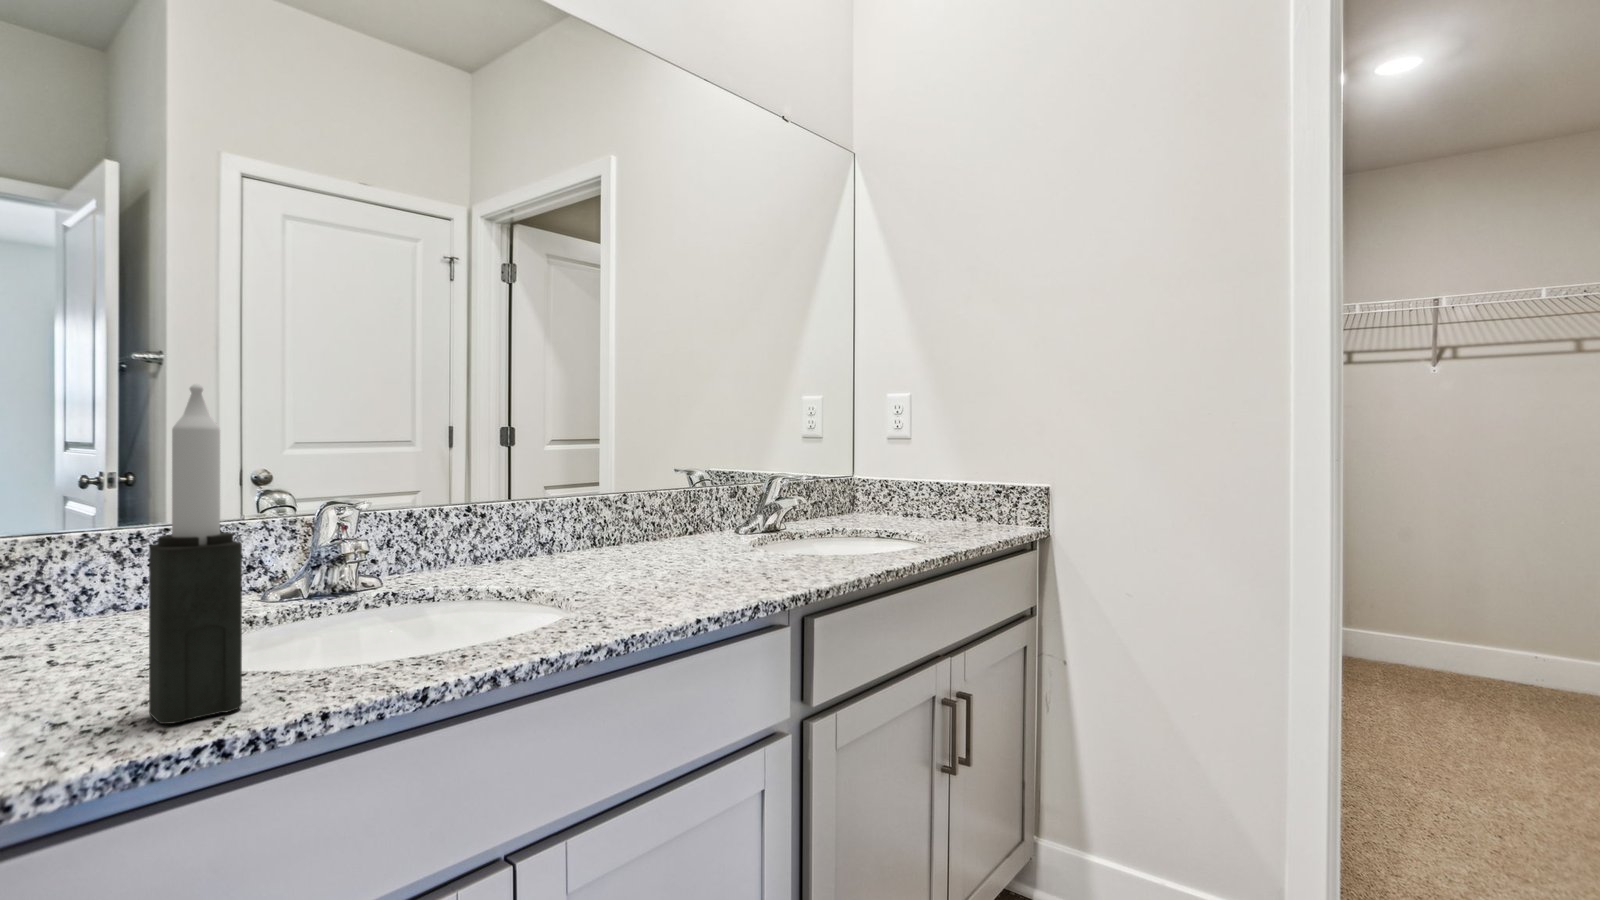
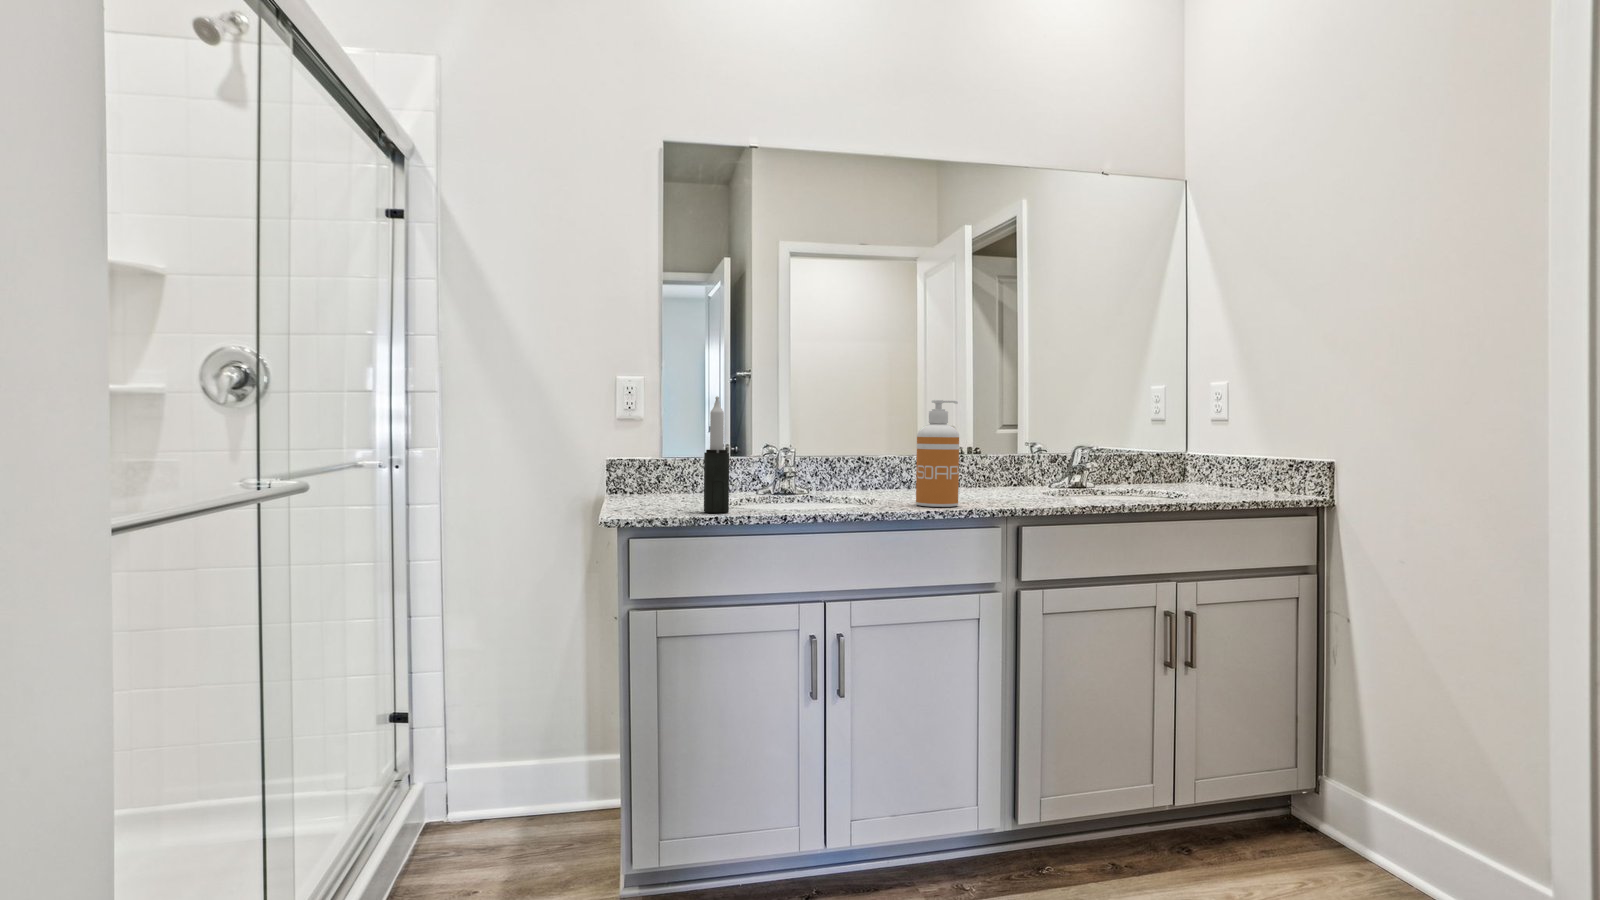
soap dispenser: none [640,408,717,603] -> present [916,400,959,507]

